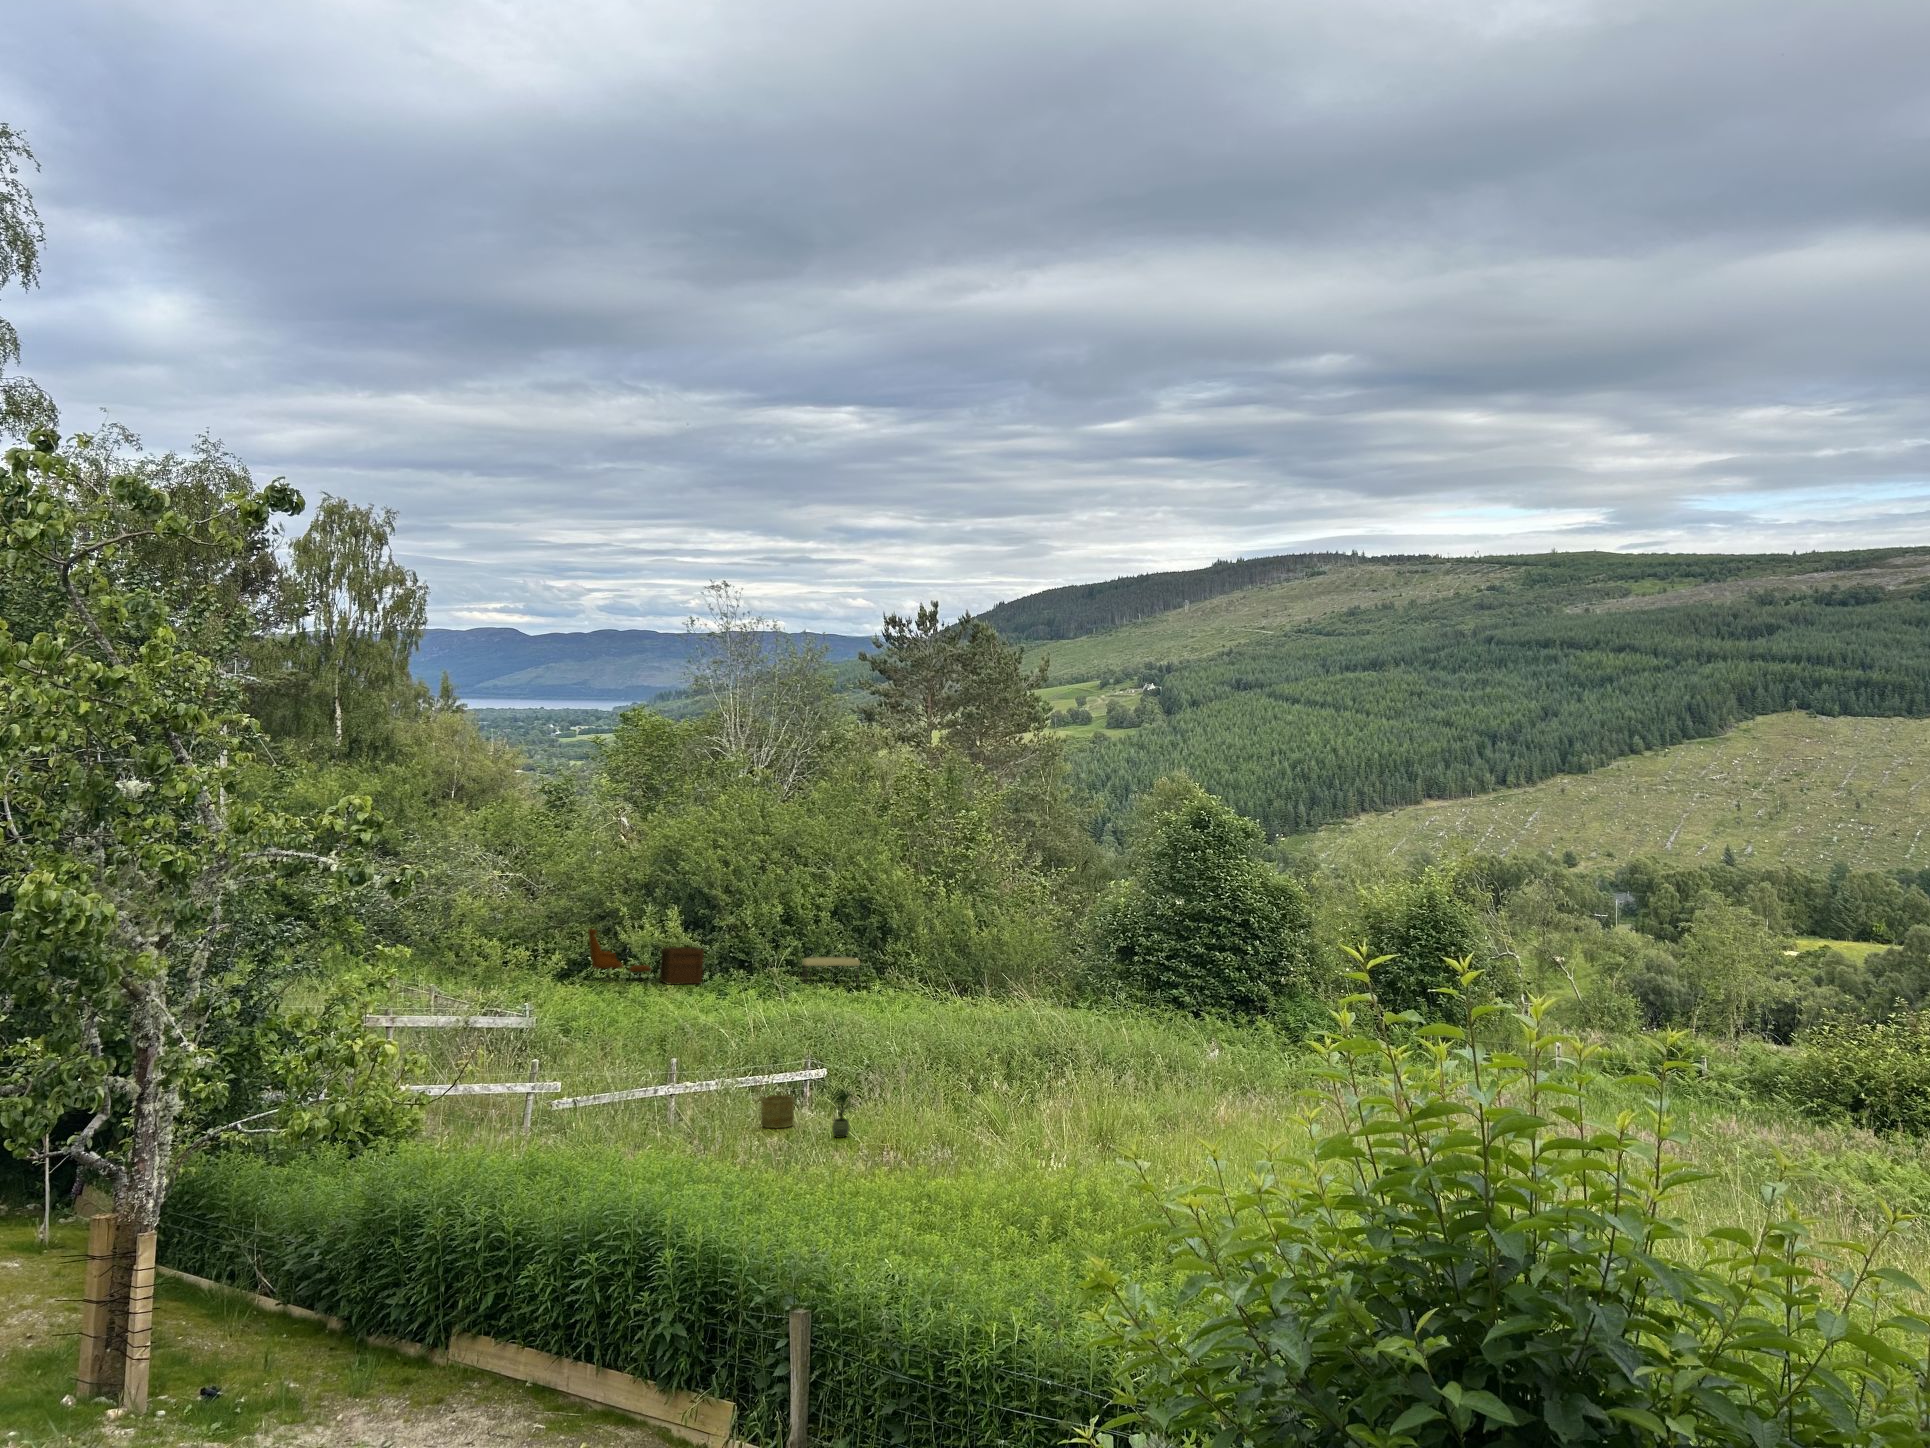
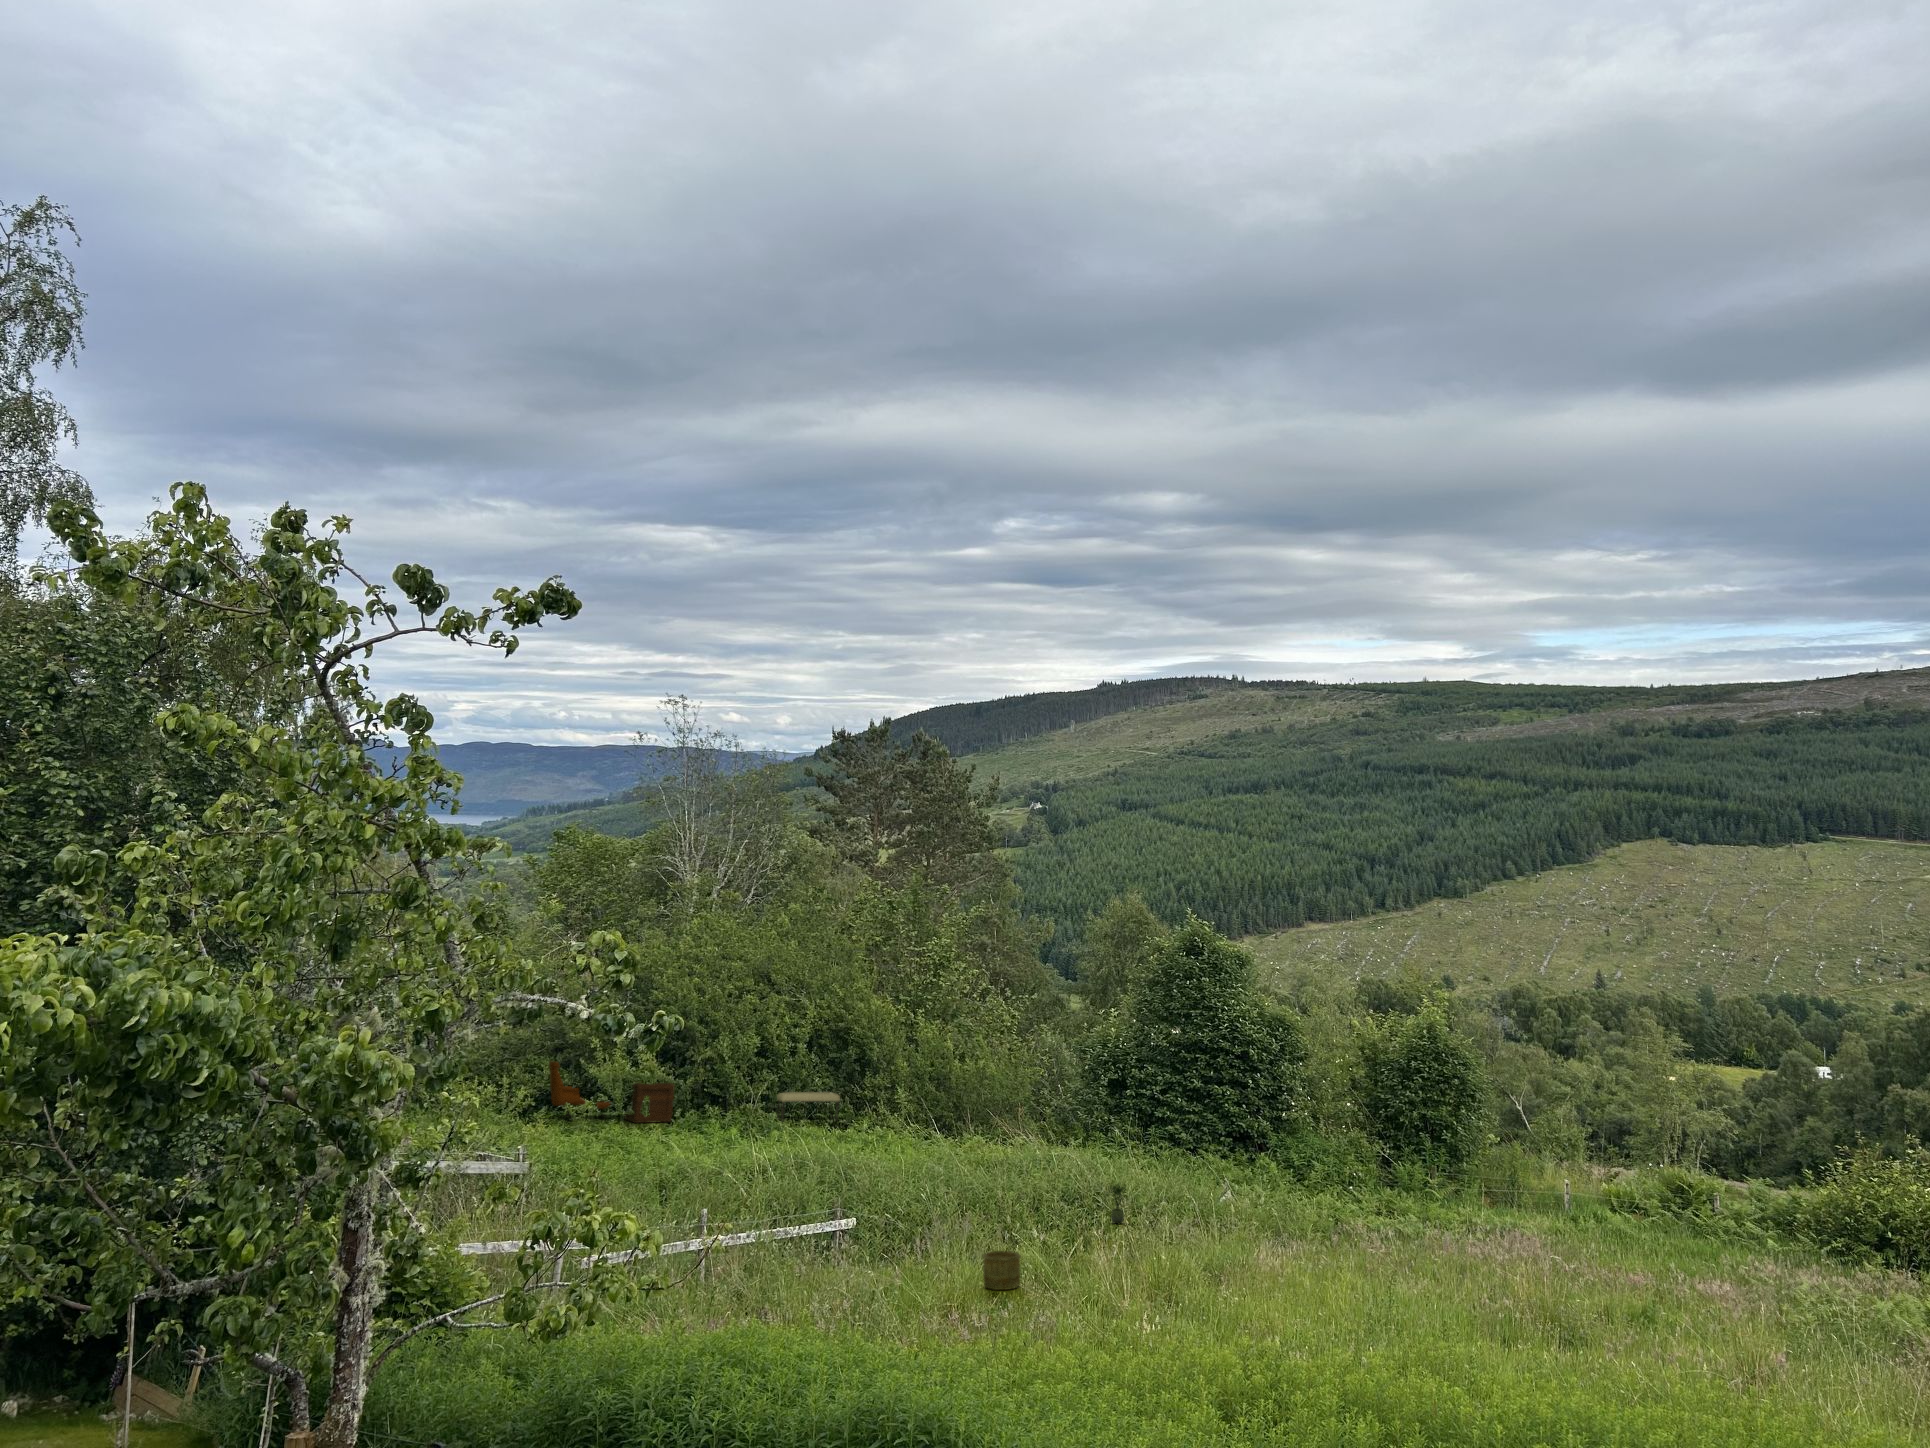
potted plant: present [827,1090,853,1138] -> present [1107,1184,1126,1224]
wooden bucket: present [761,1095,795,1128] -> present [983,1251,1021,1290]

